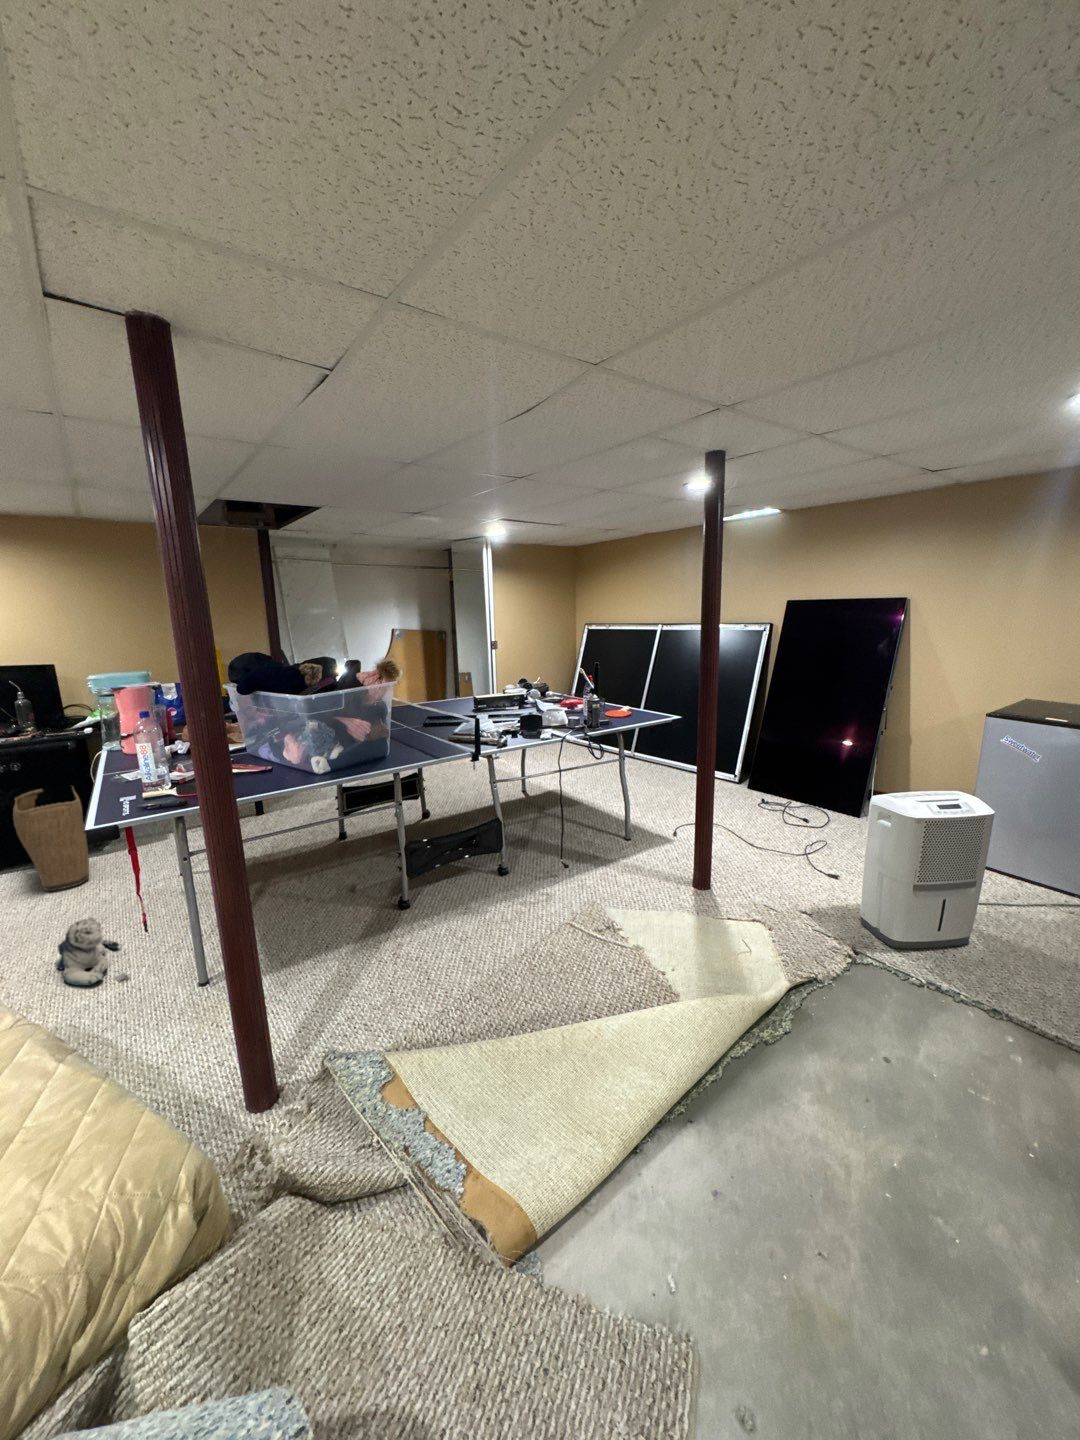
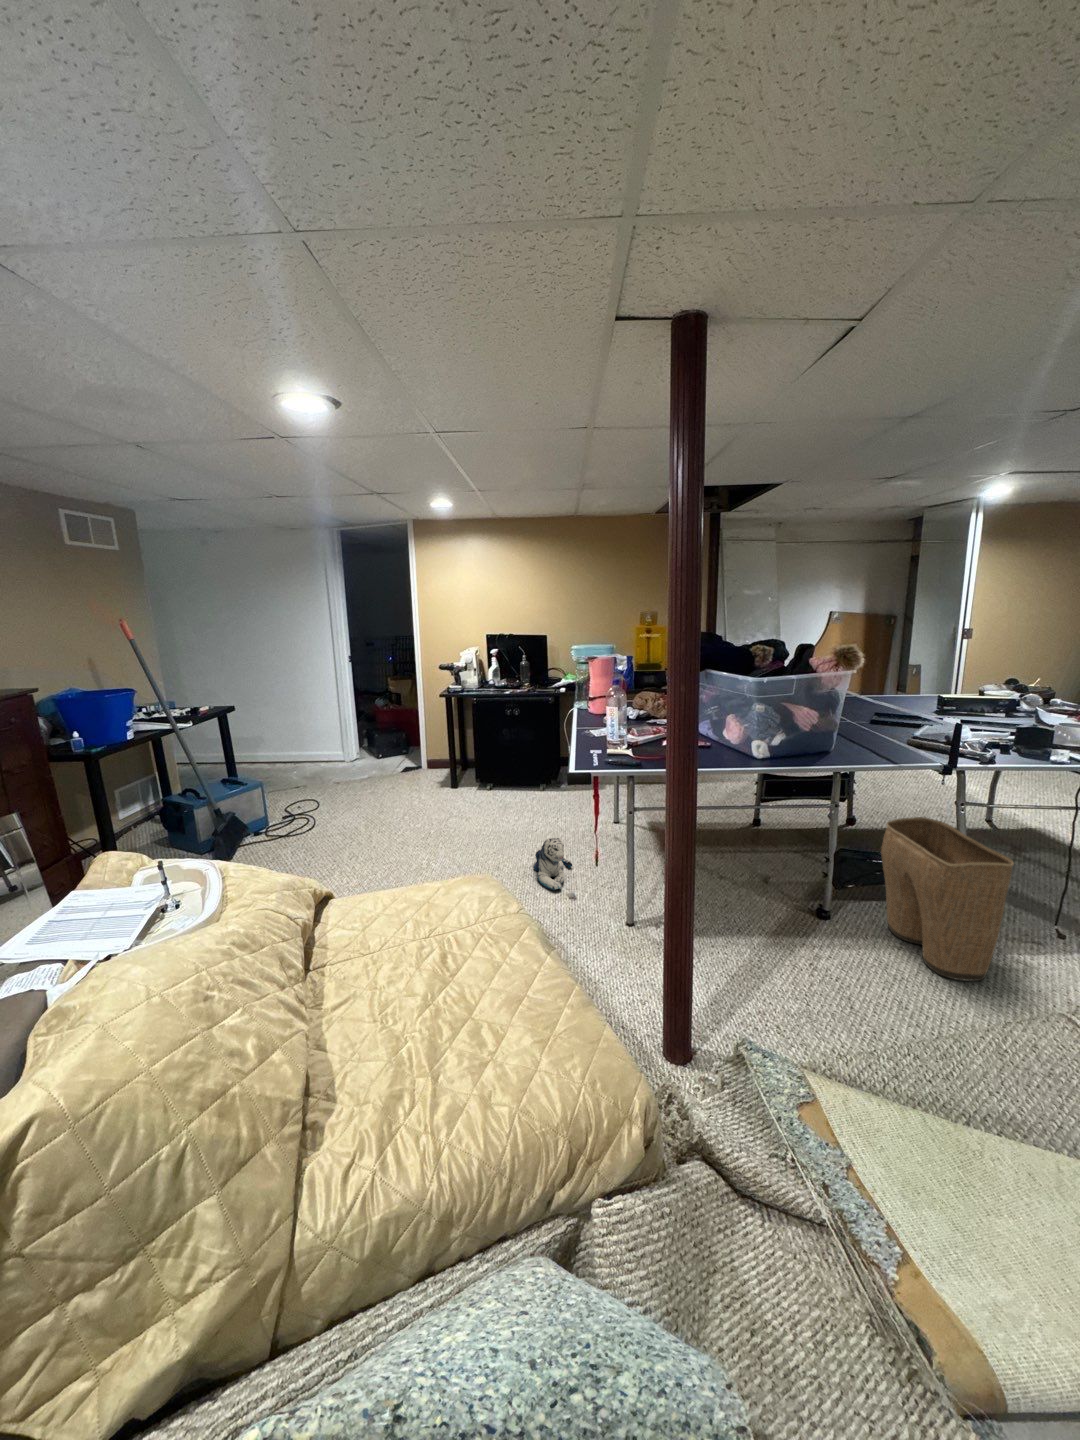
laundry basket: present [13,787,89,891] -> present [881,817,1014,981]

